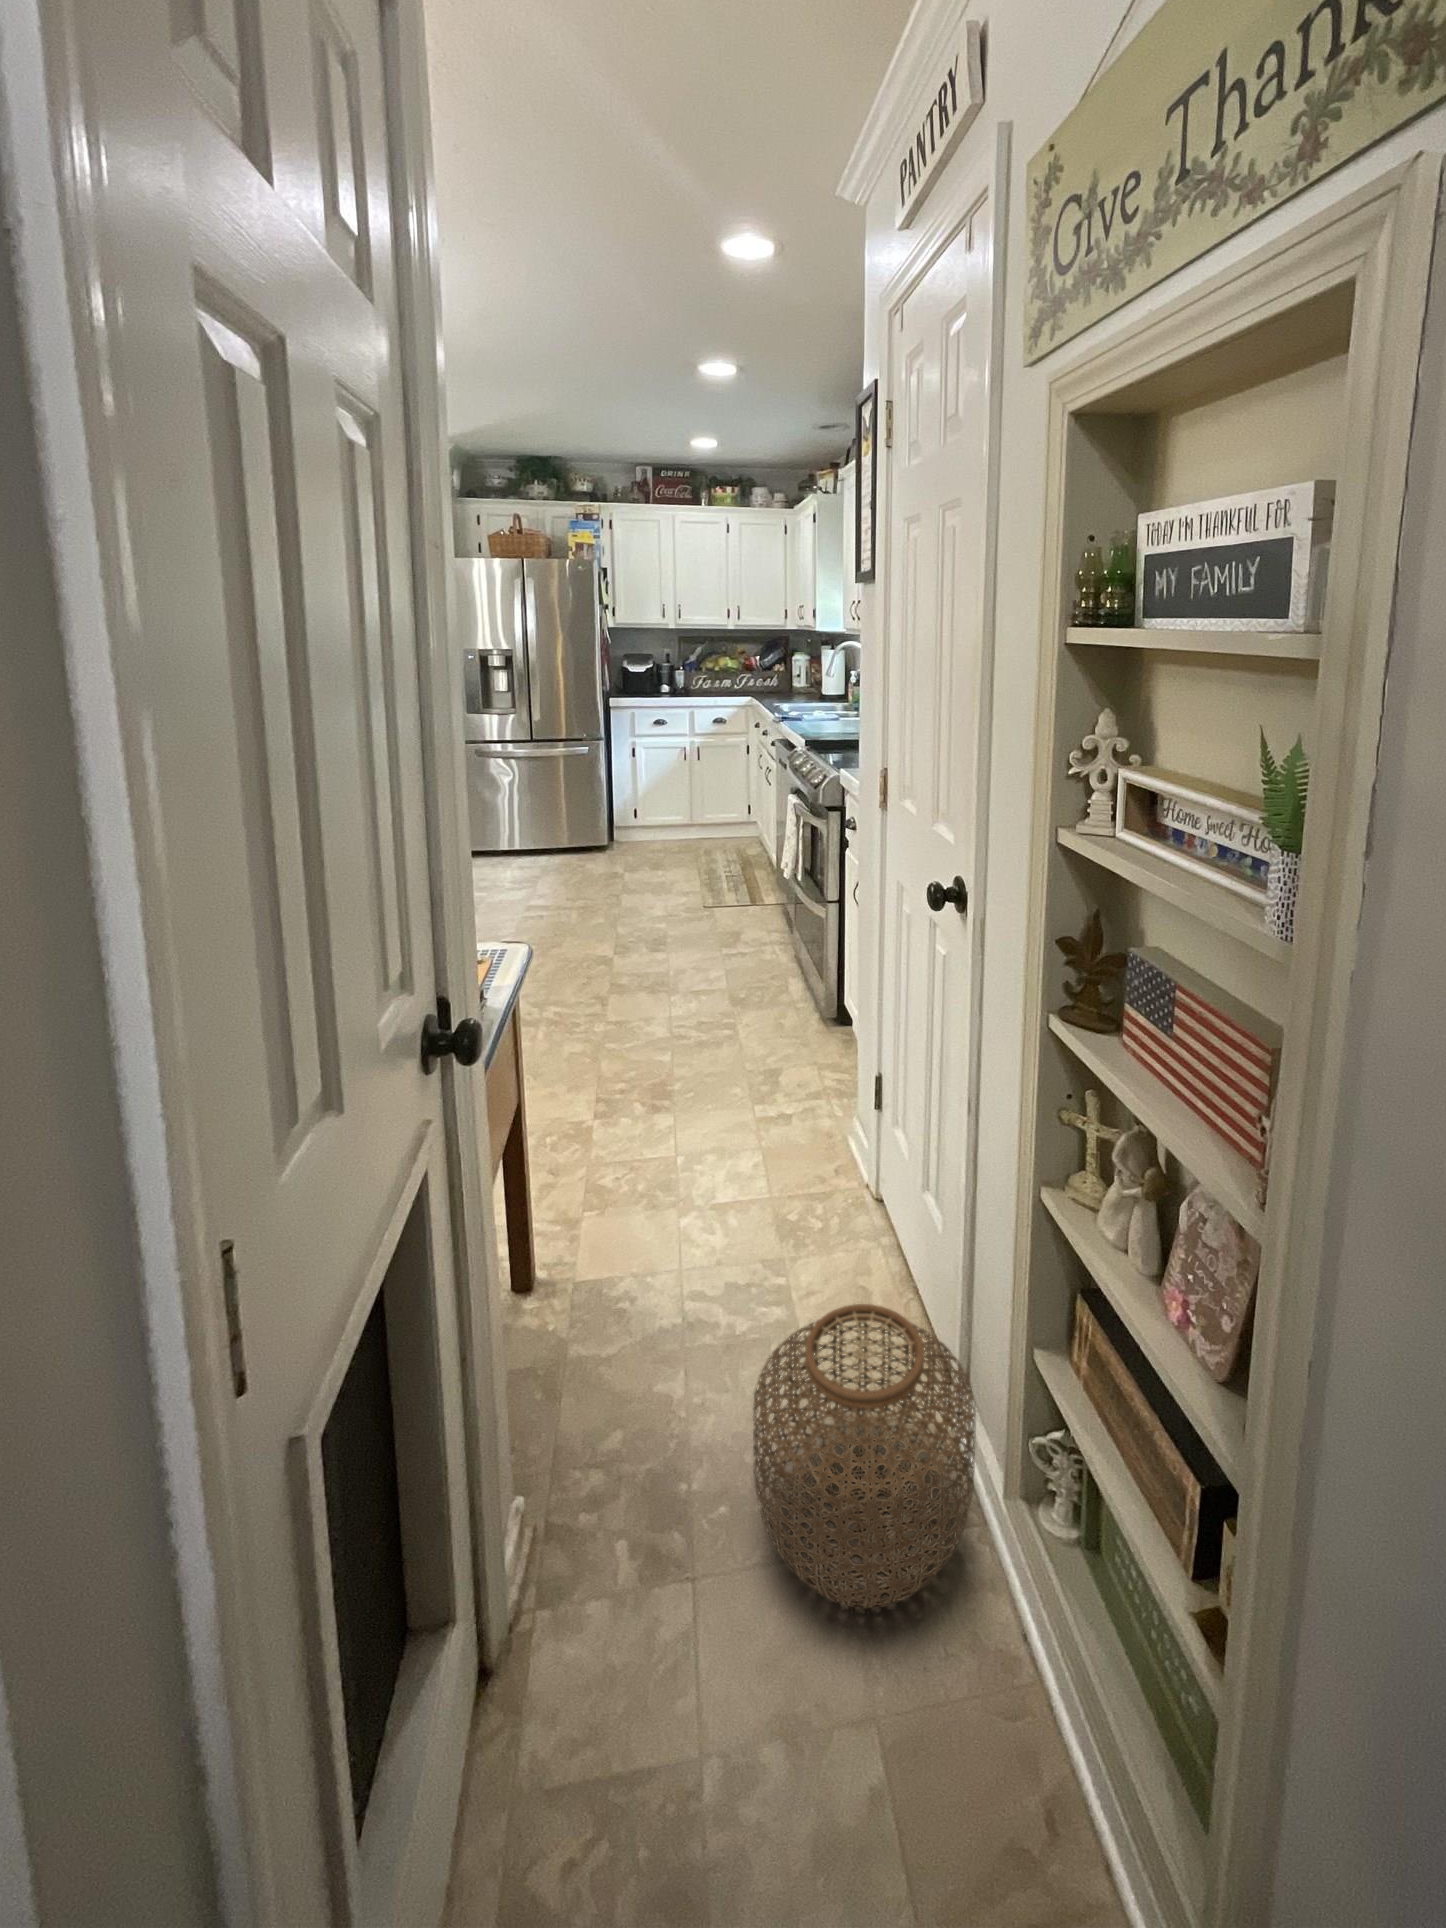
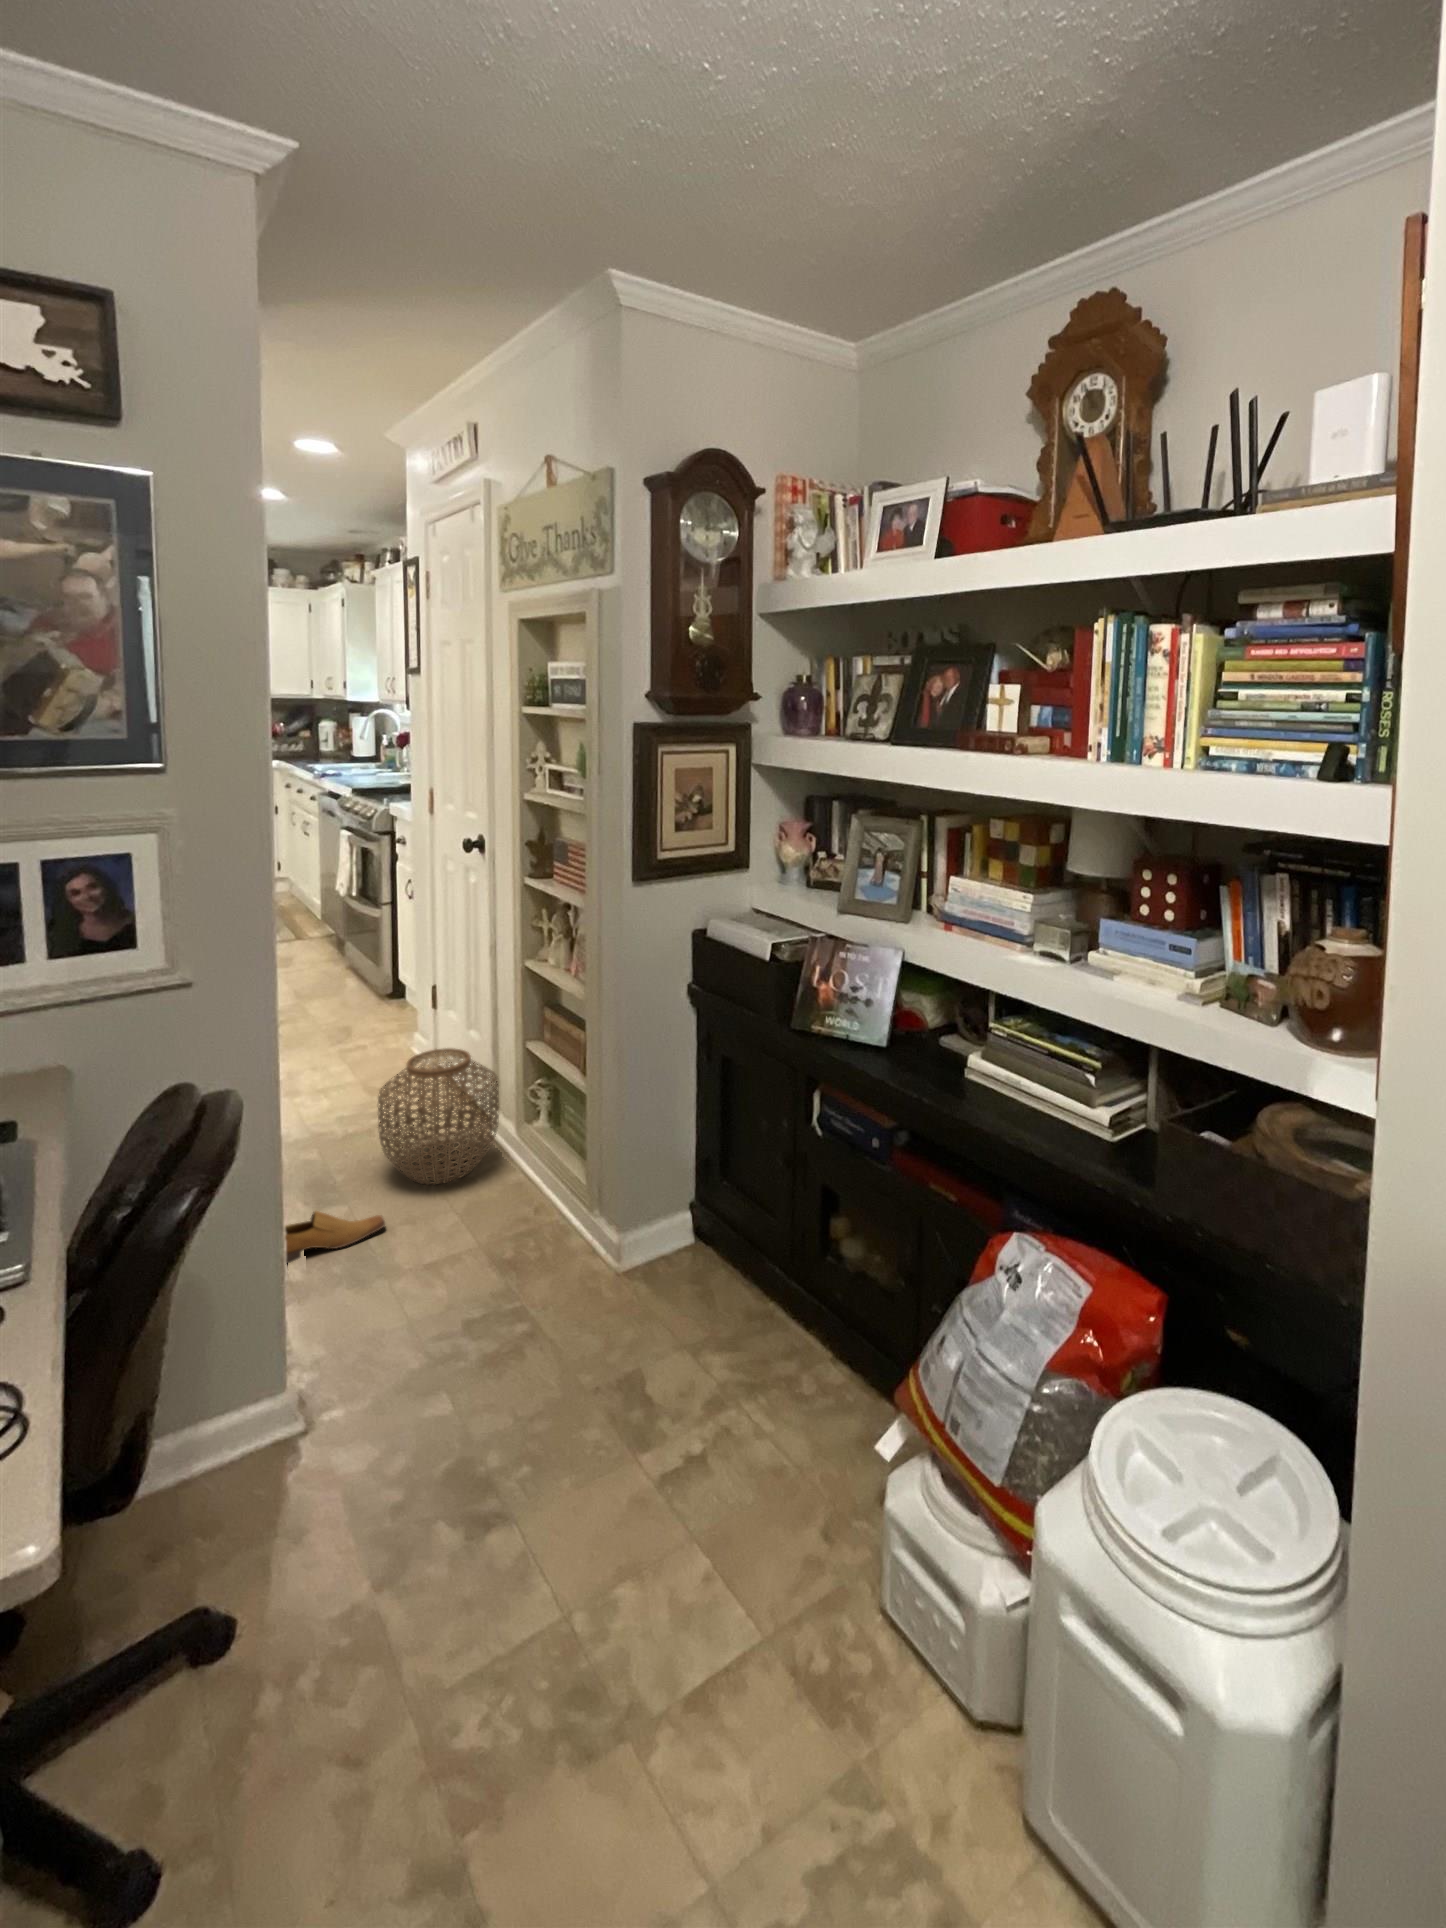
shoe: none [499,1713,738,1840] -> present [285,1211,385,1263]

